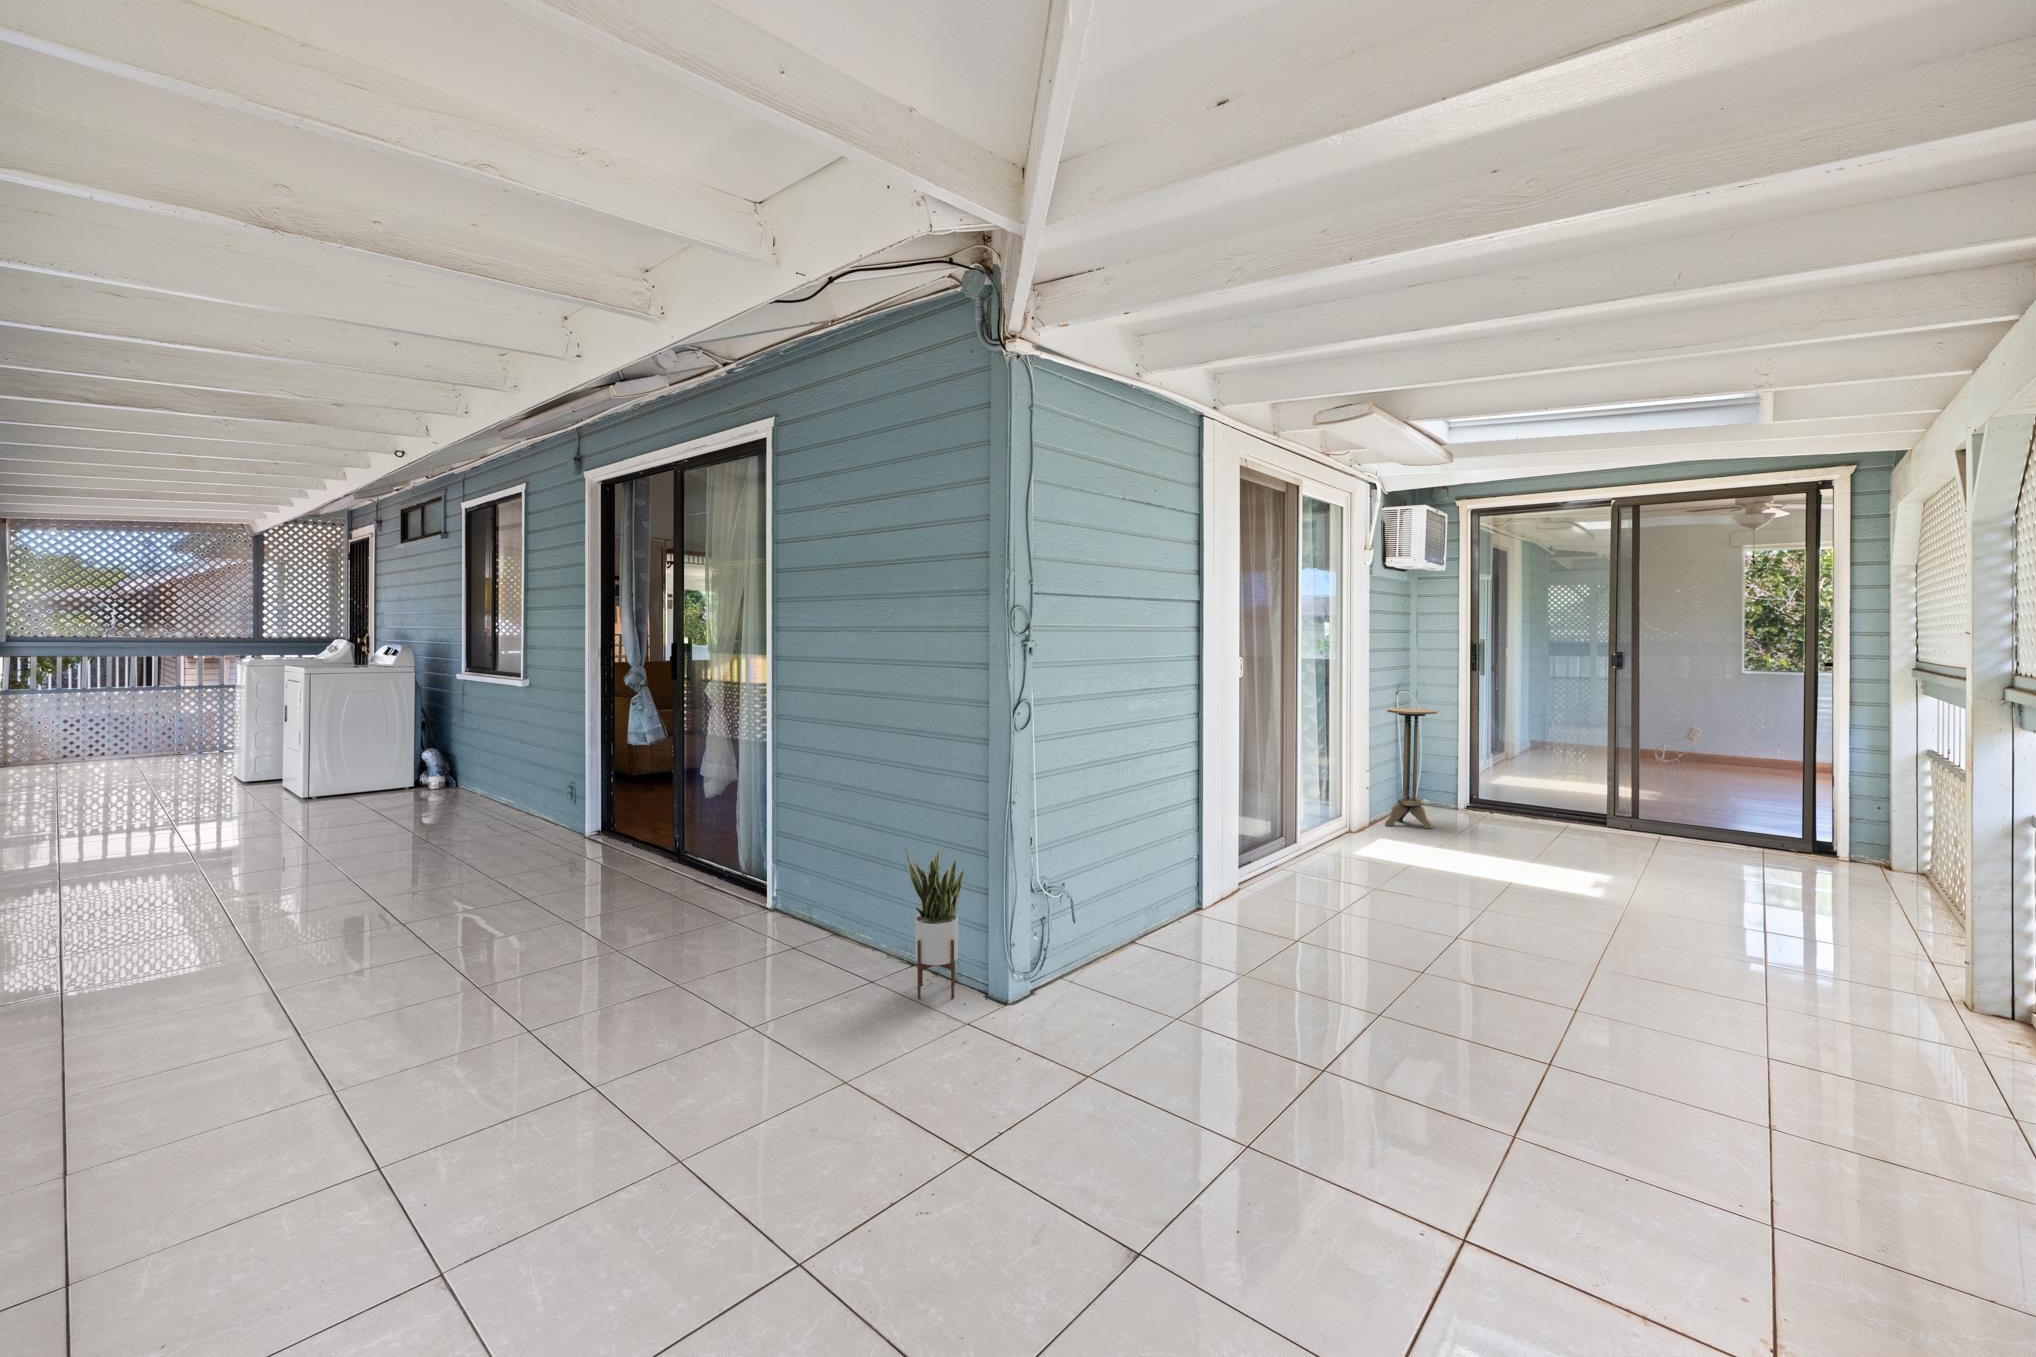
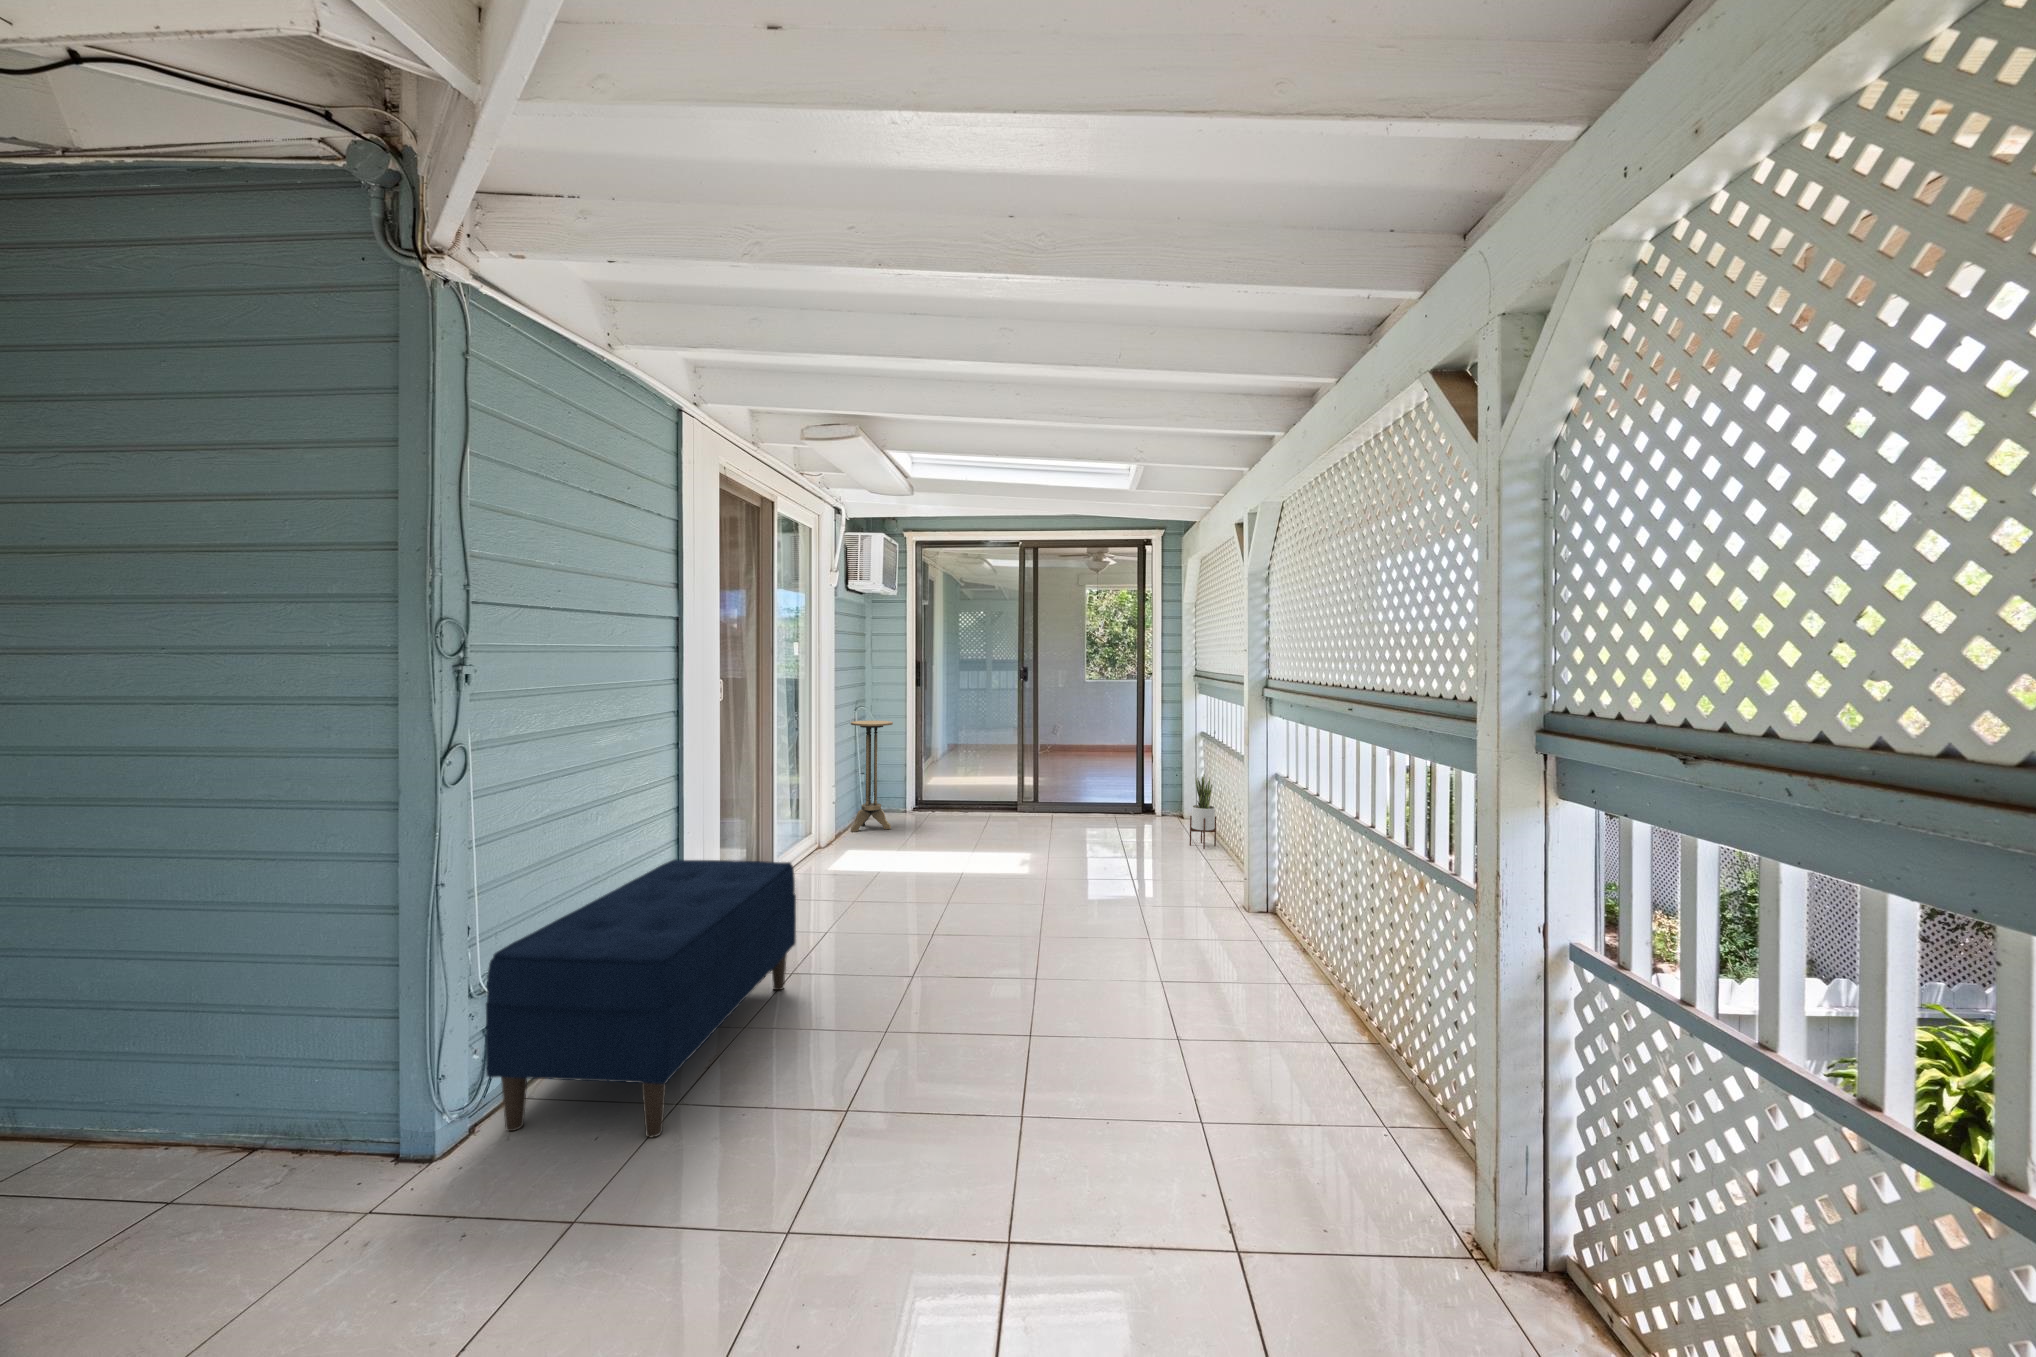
bench: none [1039,817,1293,1031] -> present [486,859,796,1137]
potted plant: present [904,846,964,999] -> present [1190,769,1216,849]

